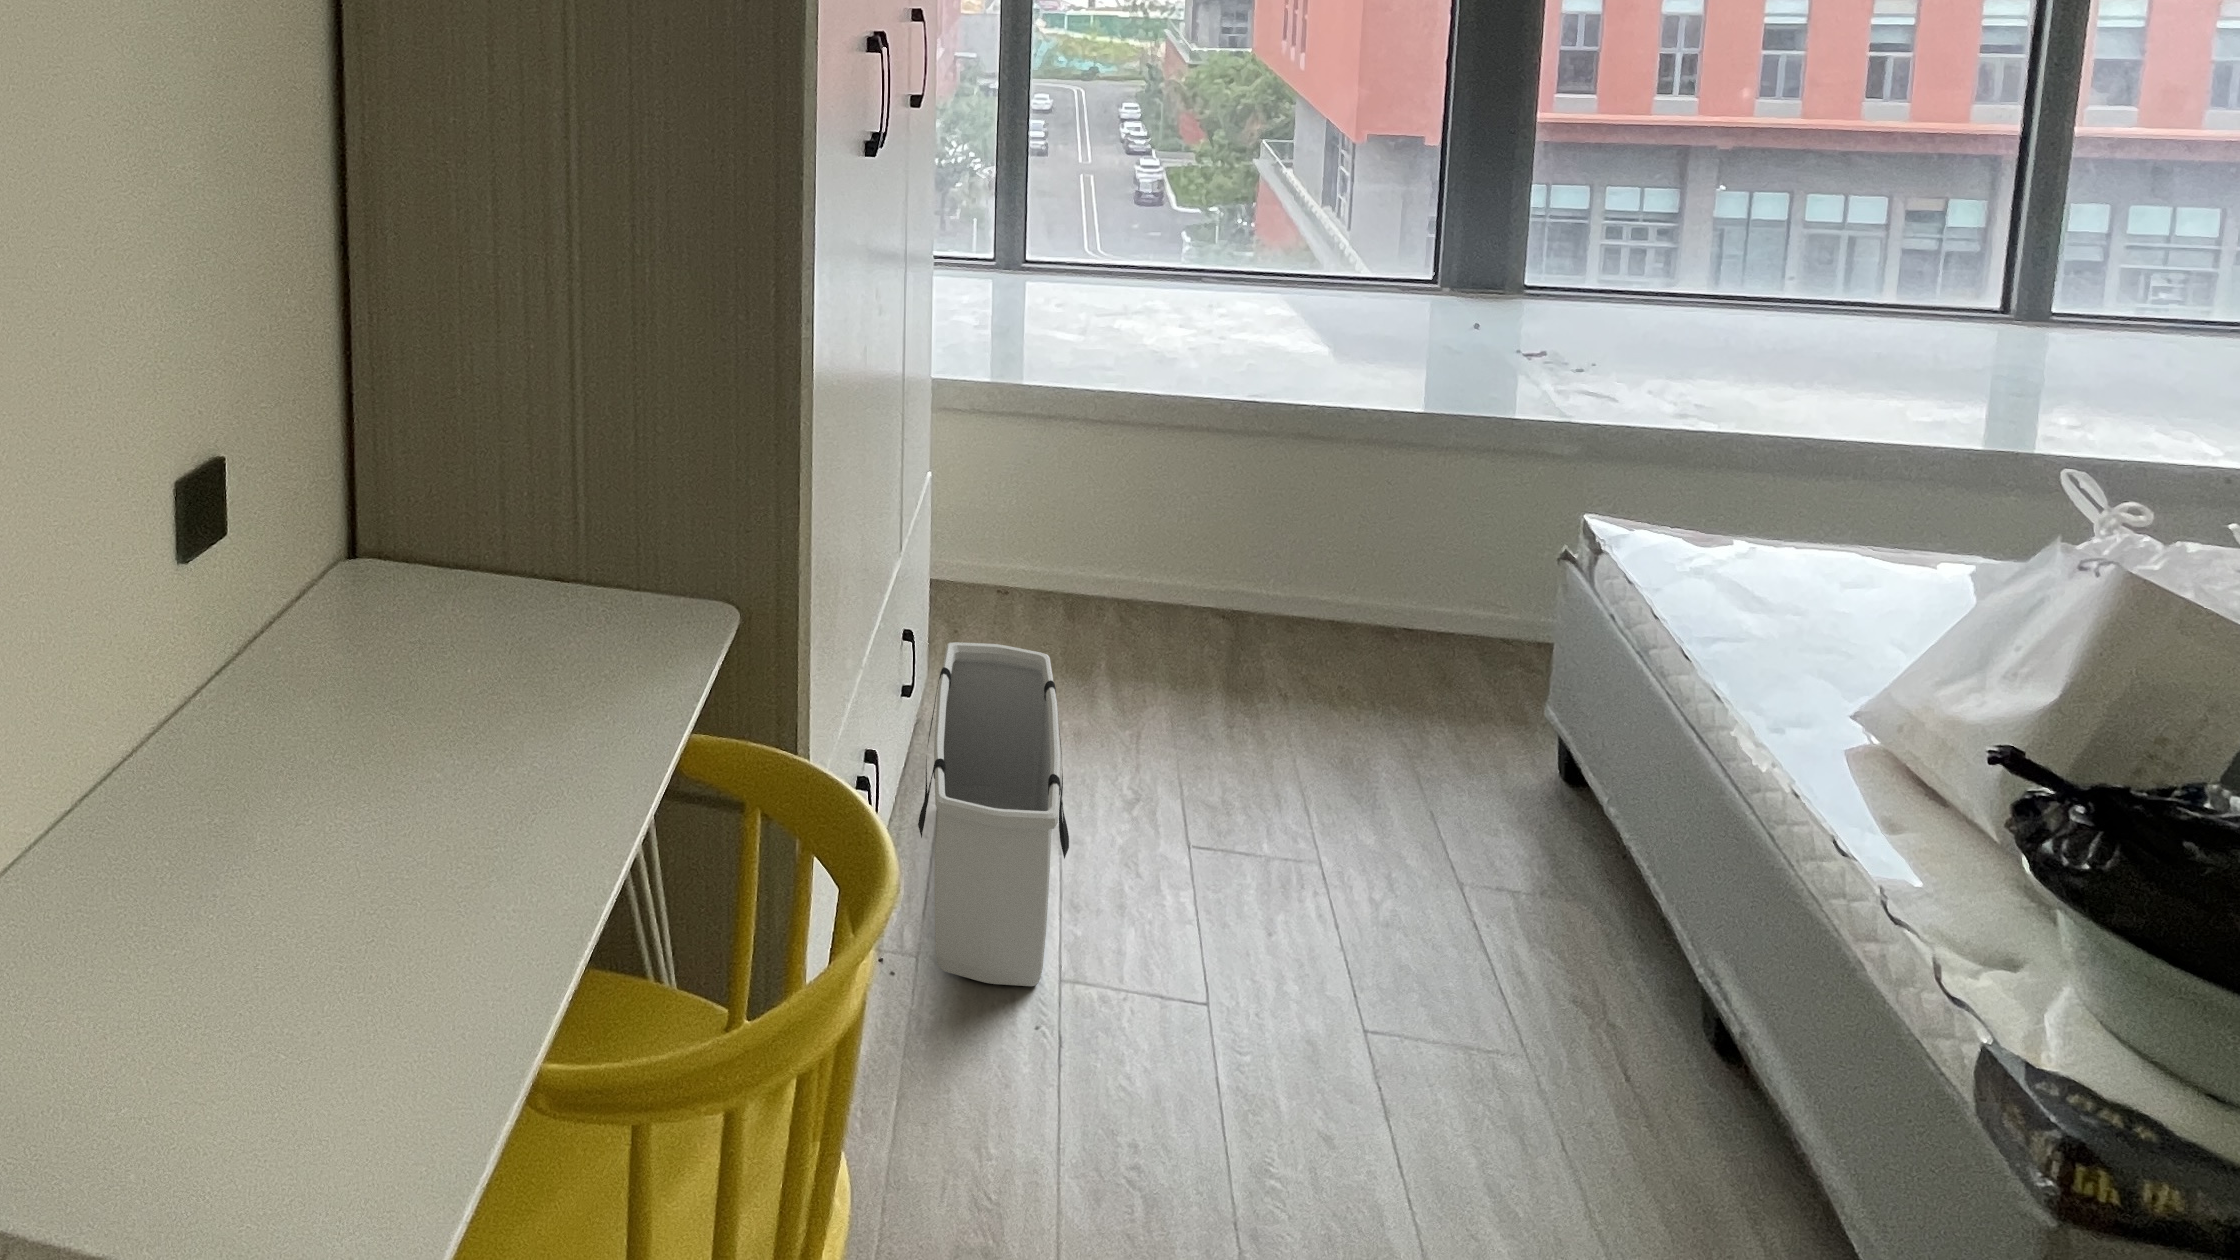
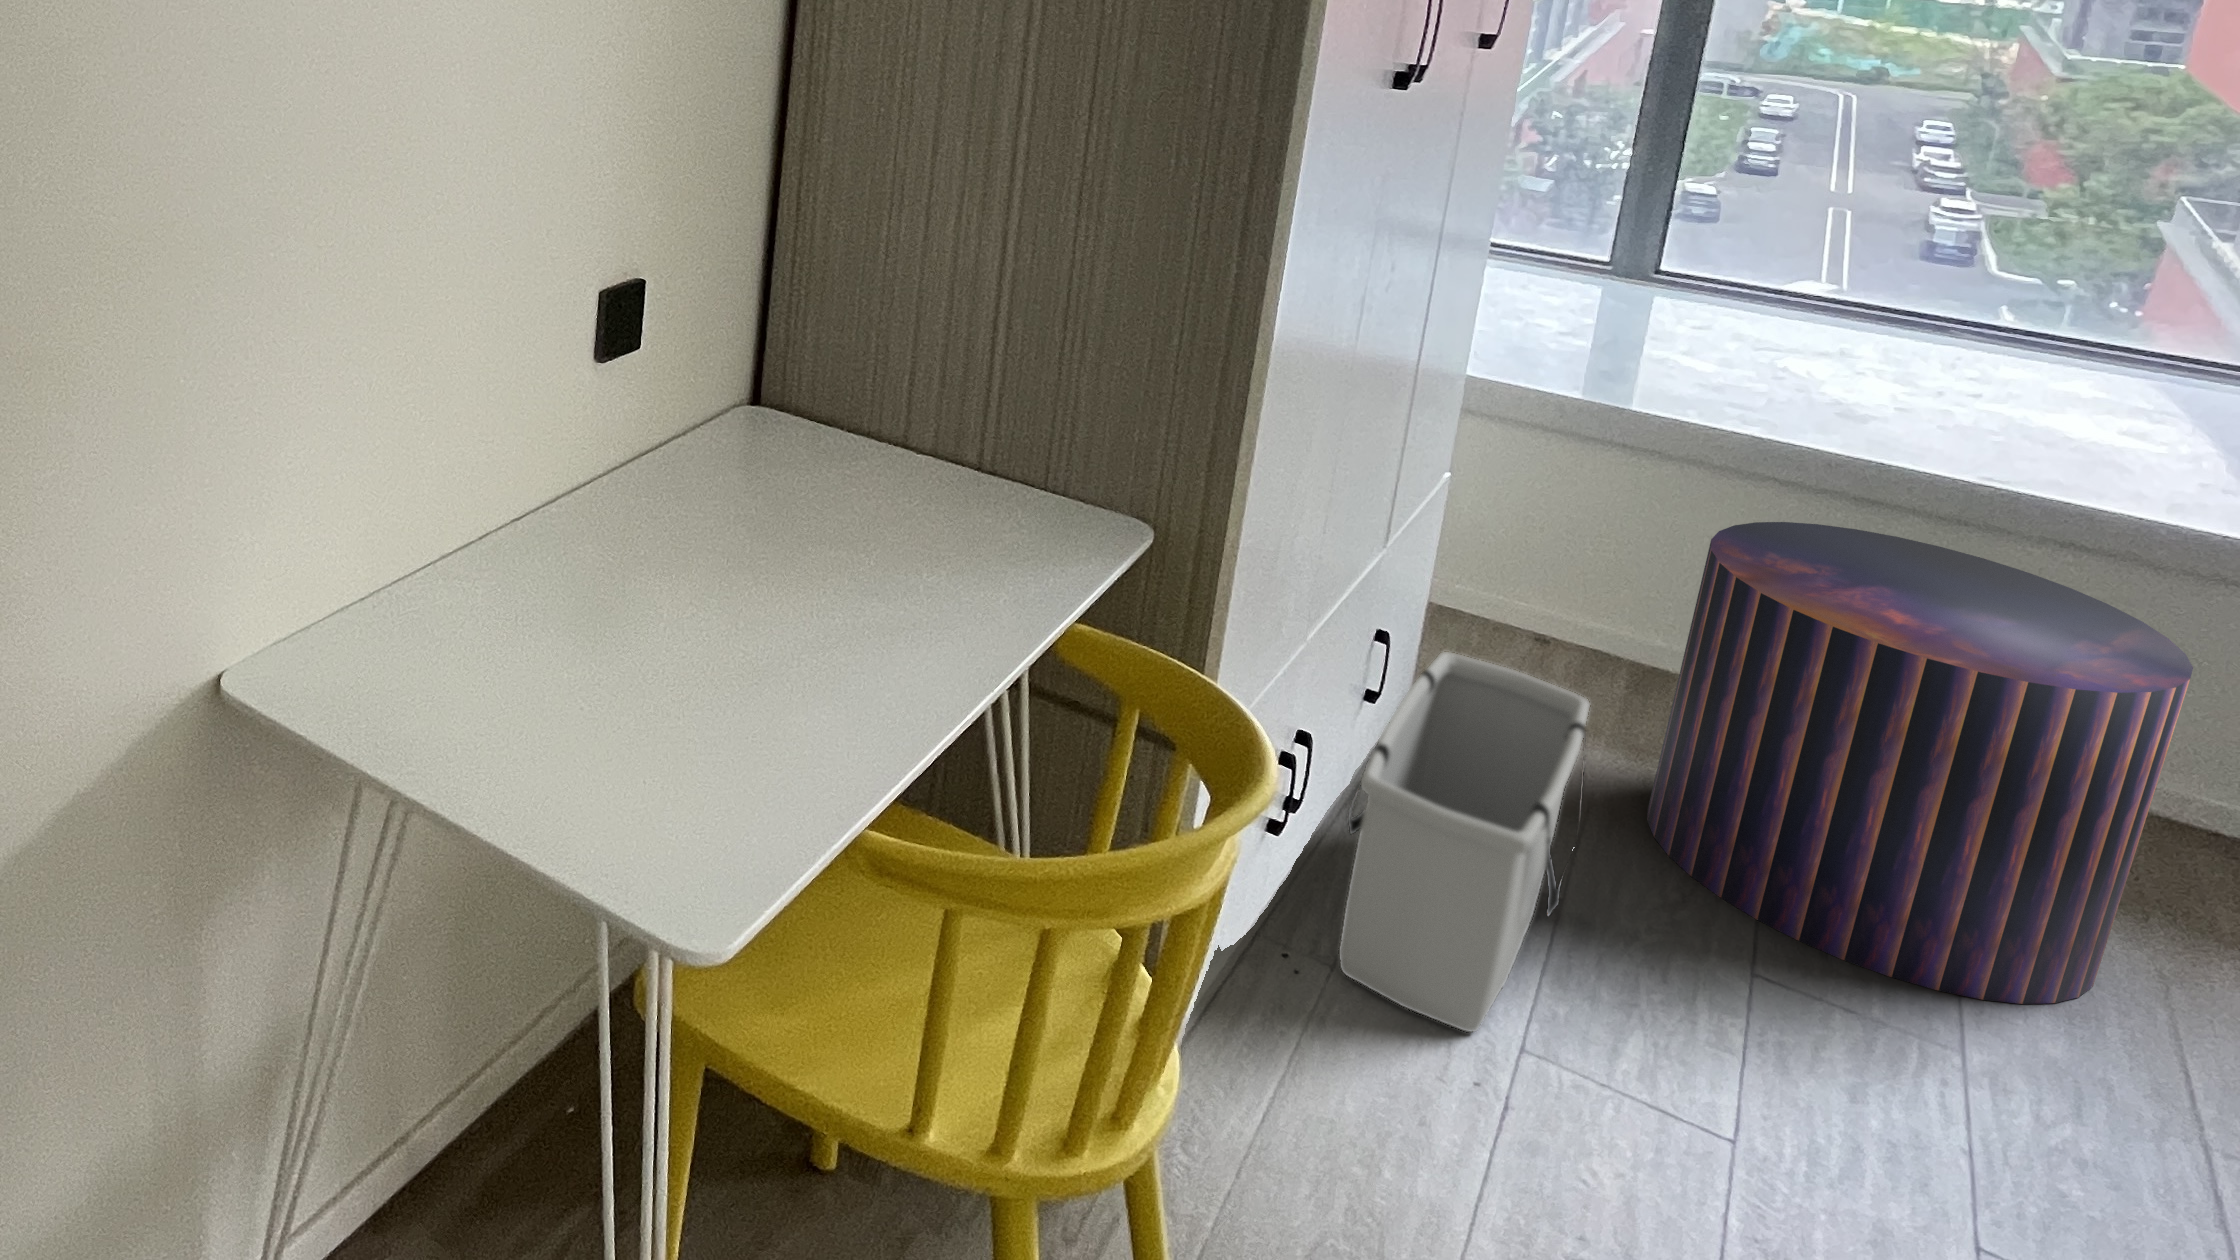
pouf: none [1075,450,1357,800] -> present [1647,522,2193,1004]

